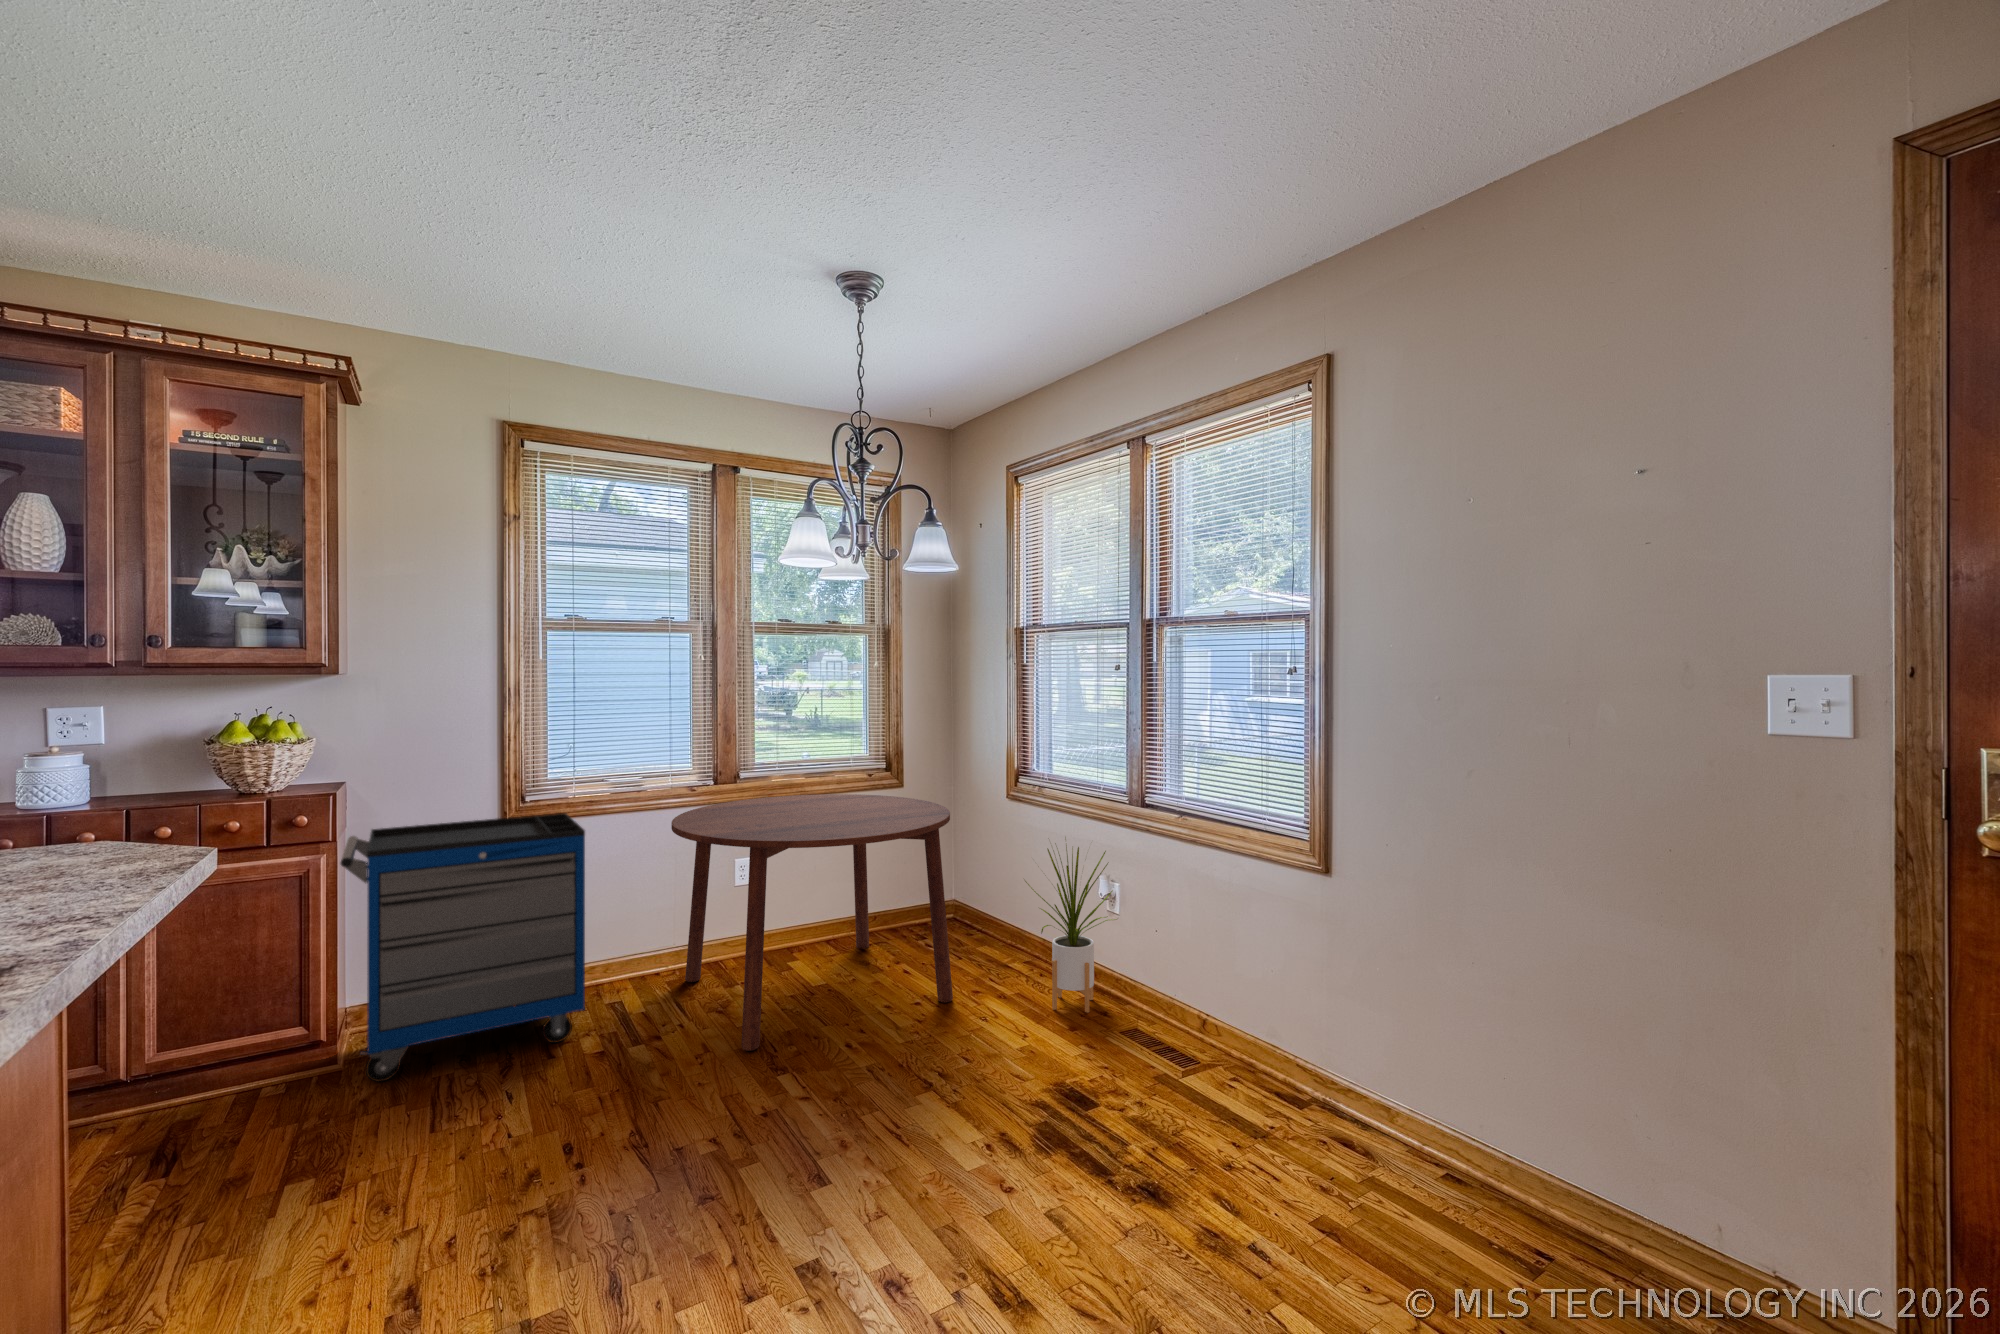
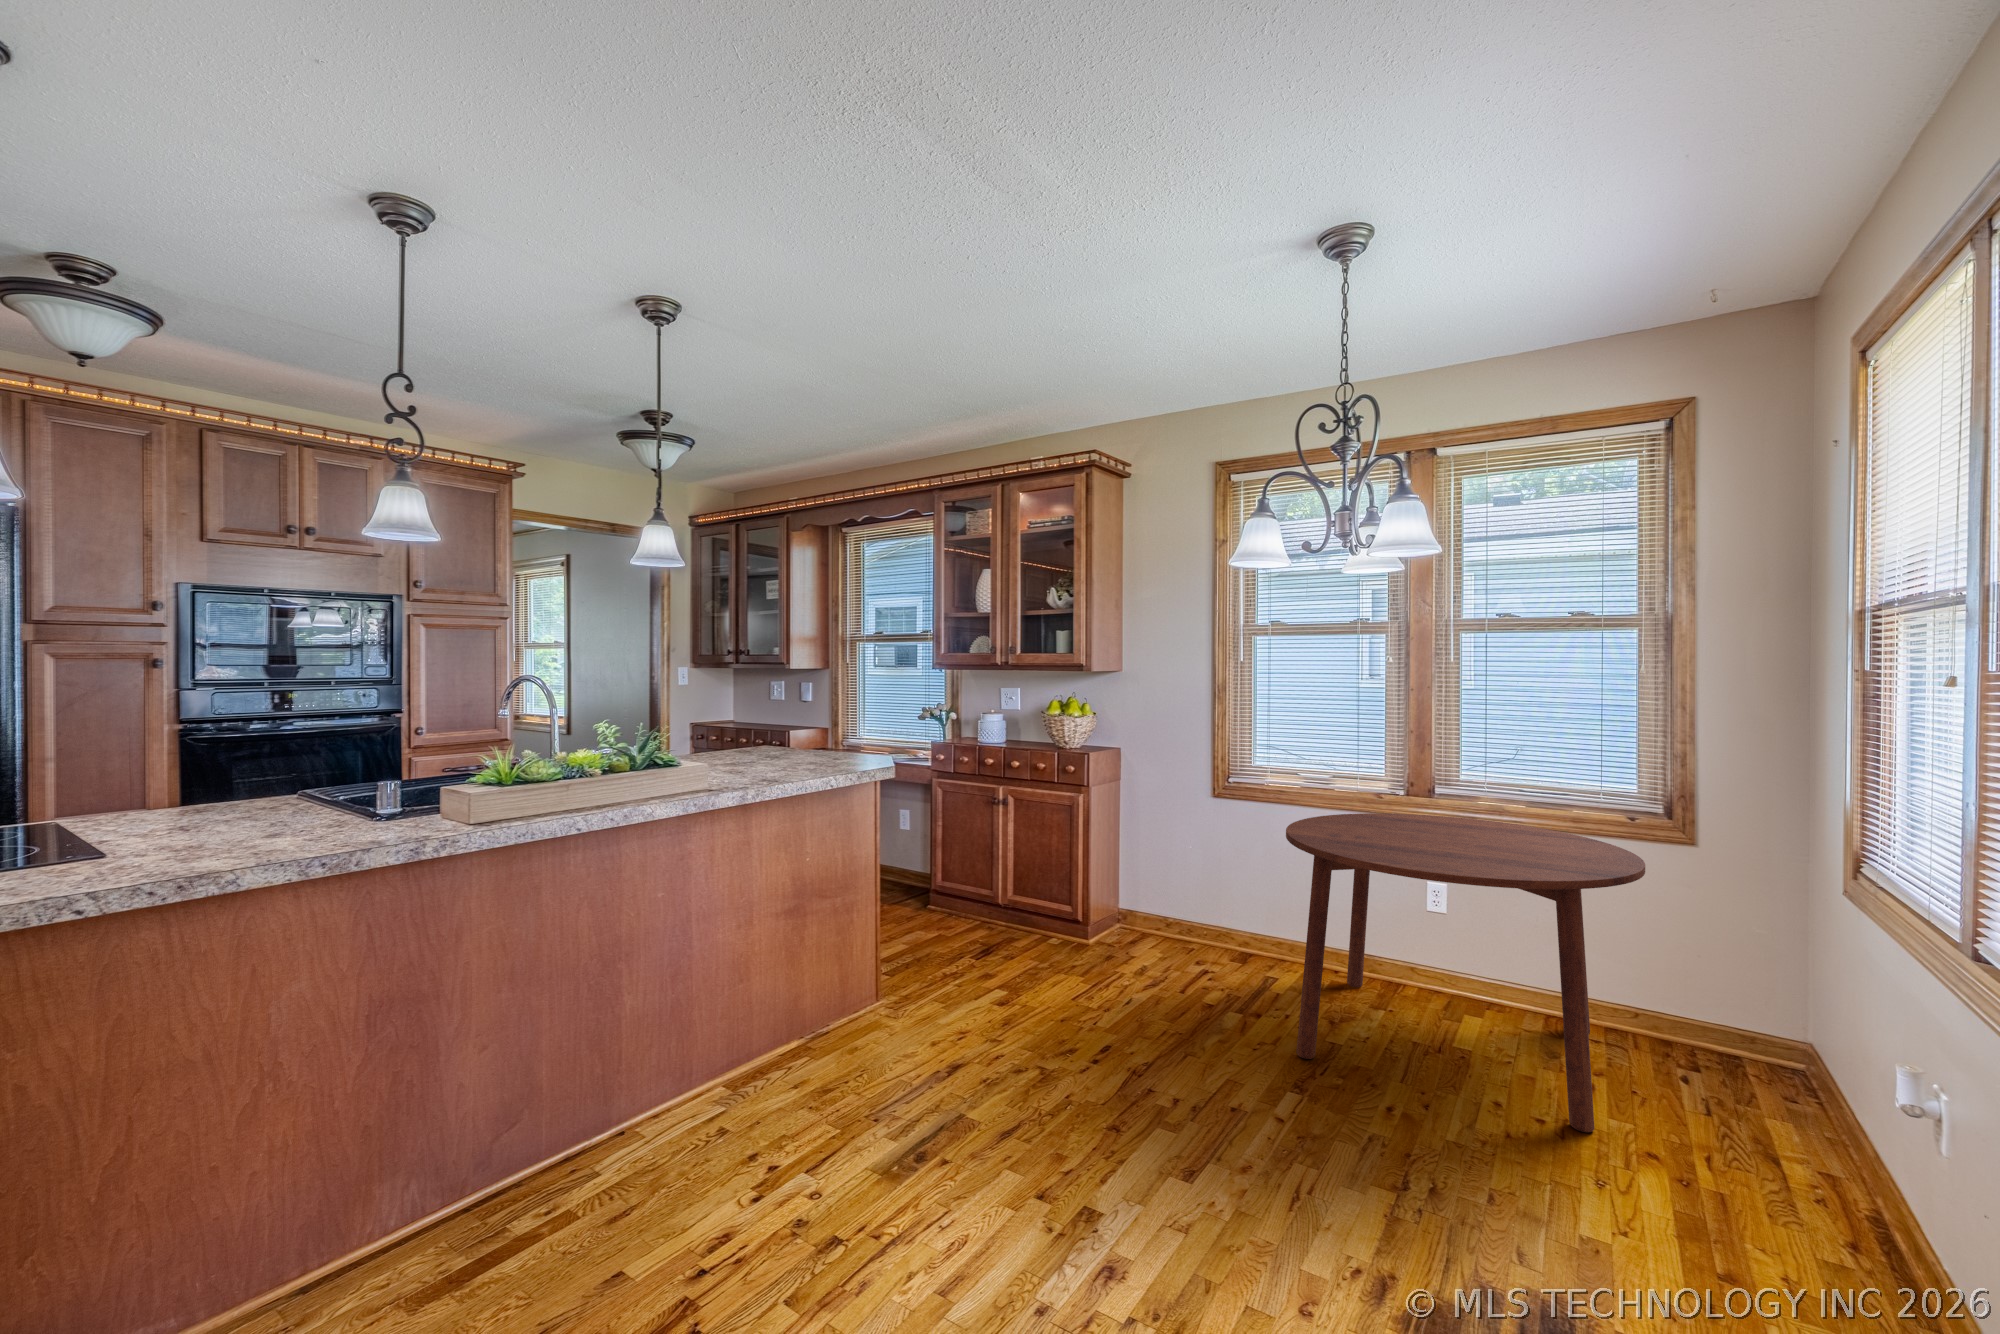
storage cabinet: present [341,813,585,1082] -> none [1069,784,1248,984]
house plant: present [1025,845,1117,1013] -> none [1702,950,1898,1267]

